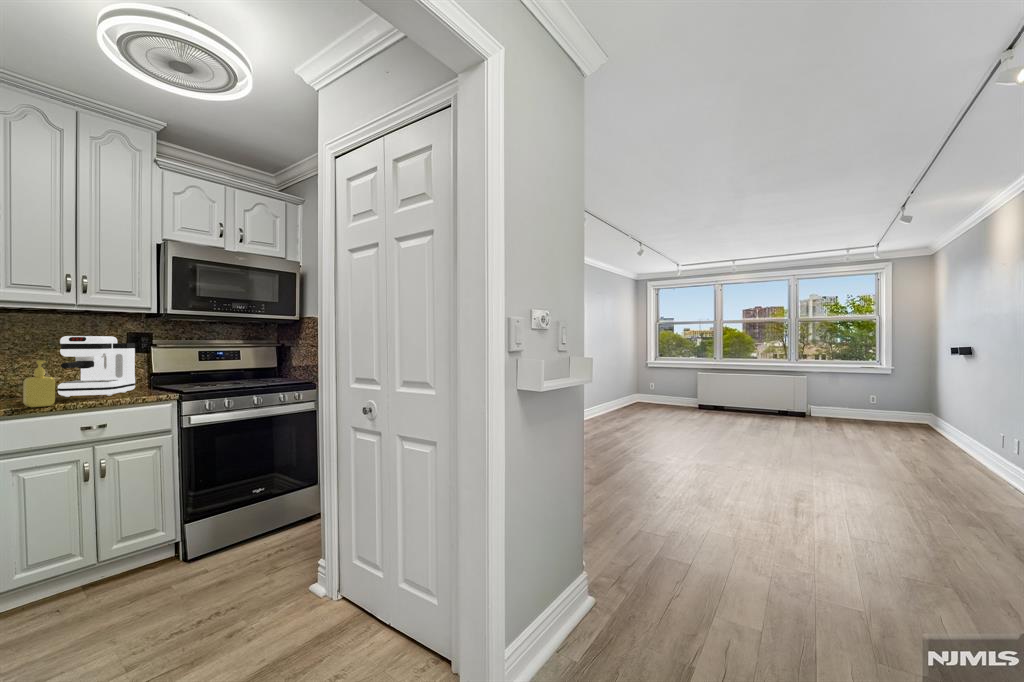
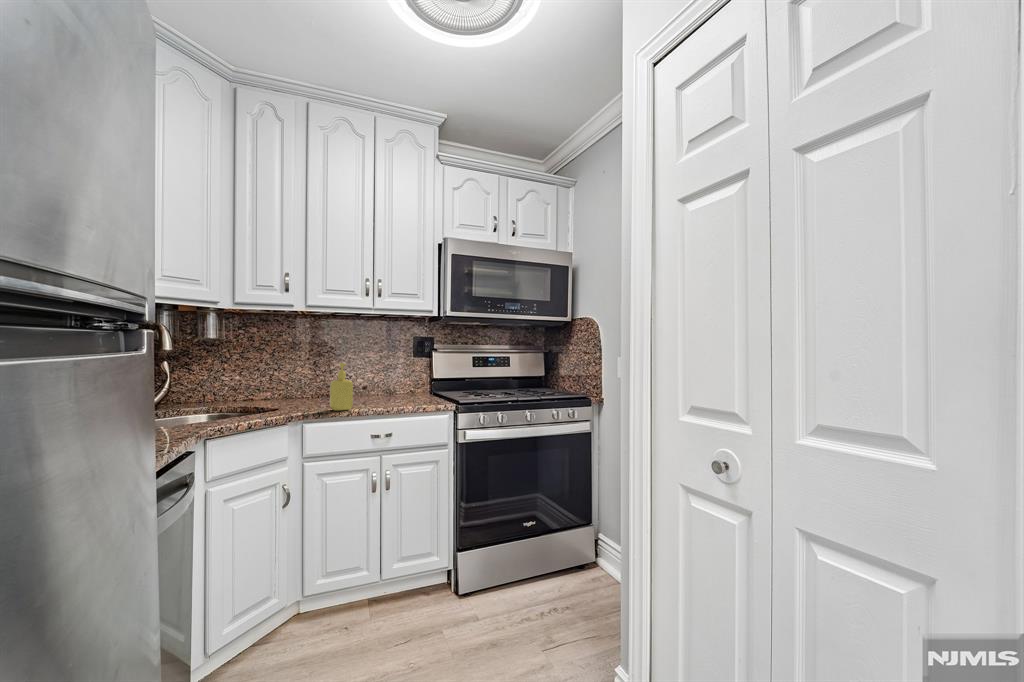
coffee maker: present [58,336,135,397] -> none [359,339,419,401]

